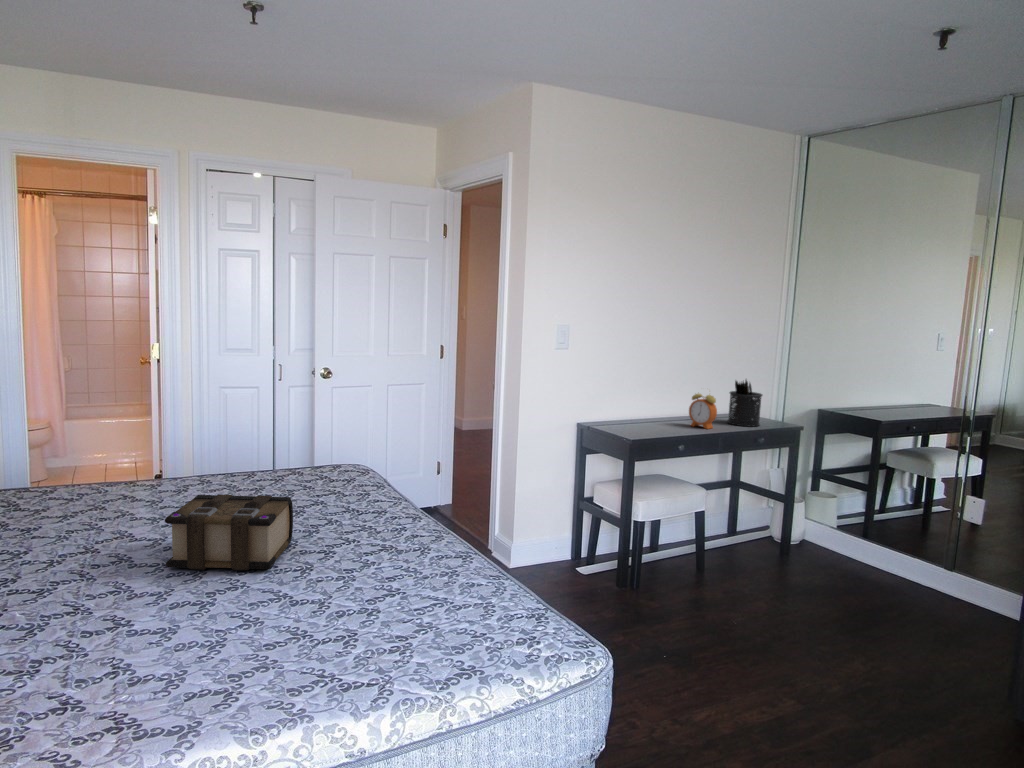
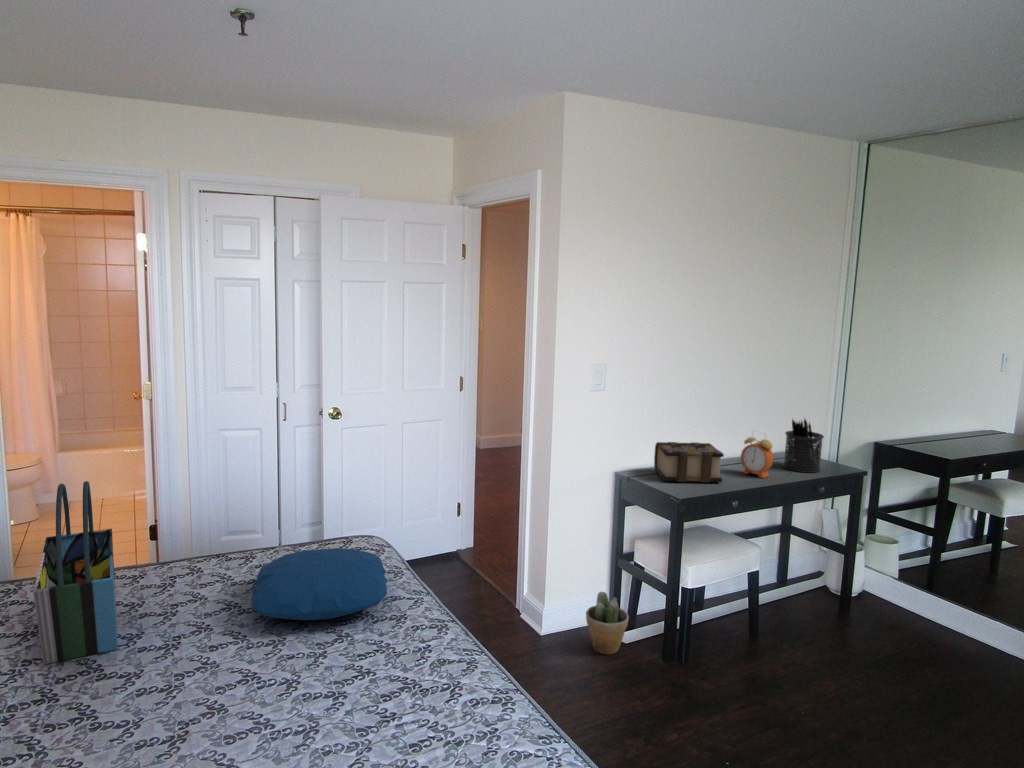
tote bag: none [77,385,143,532] -> present [33,481,117,664]
pillow: none [256,462,372,509] -> present [252,548,387,620]
book: present [165,494,293,570] -> present [654,442,724,483]
potted plant: none [549,527,587,581] -> present [586,592,629,654]

